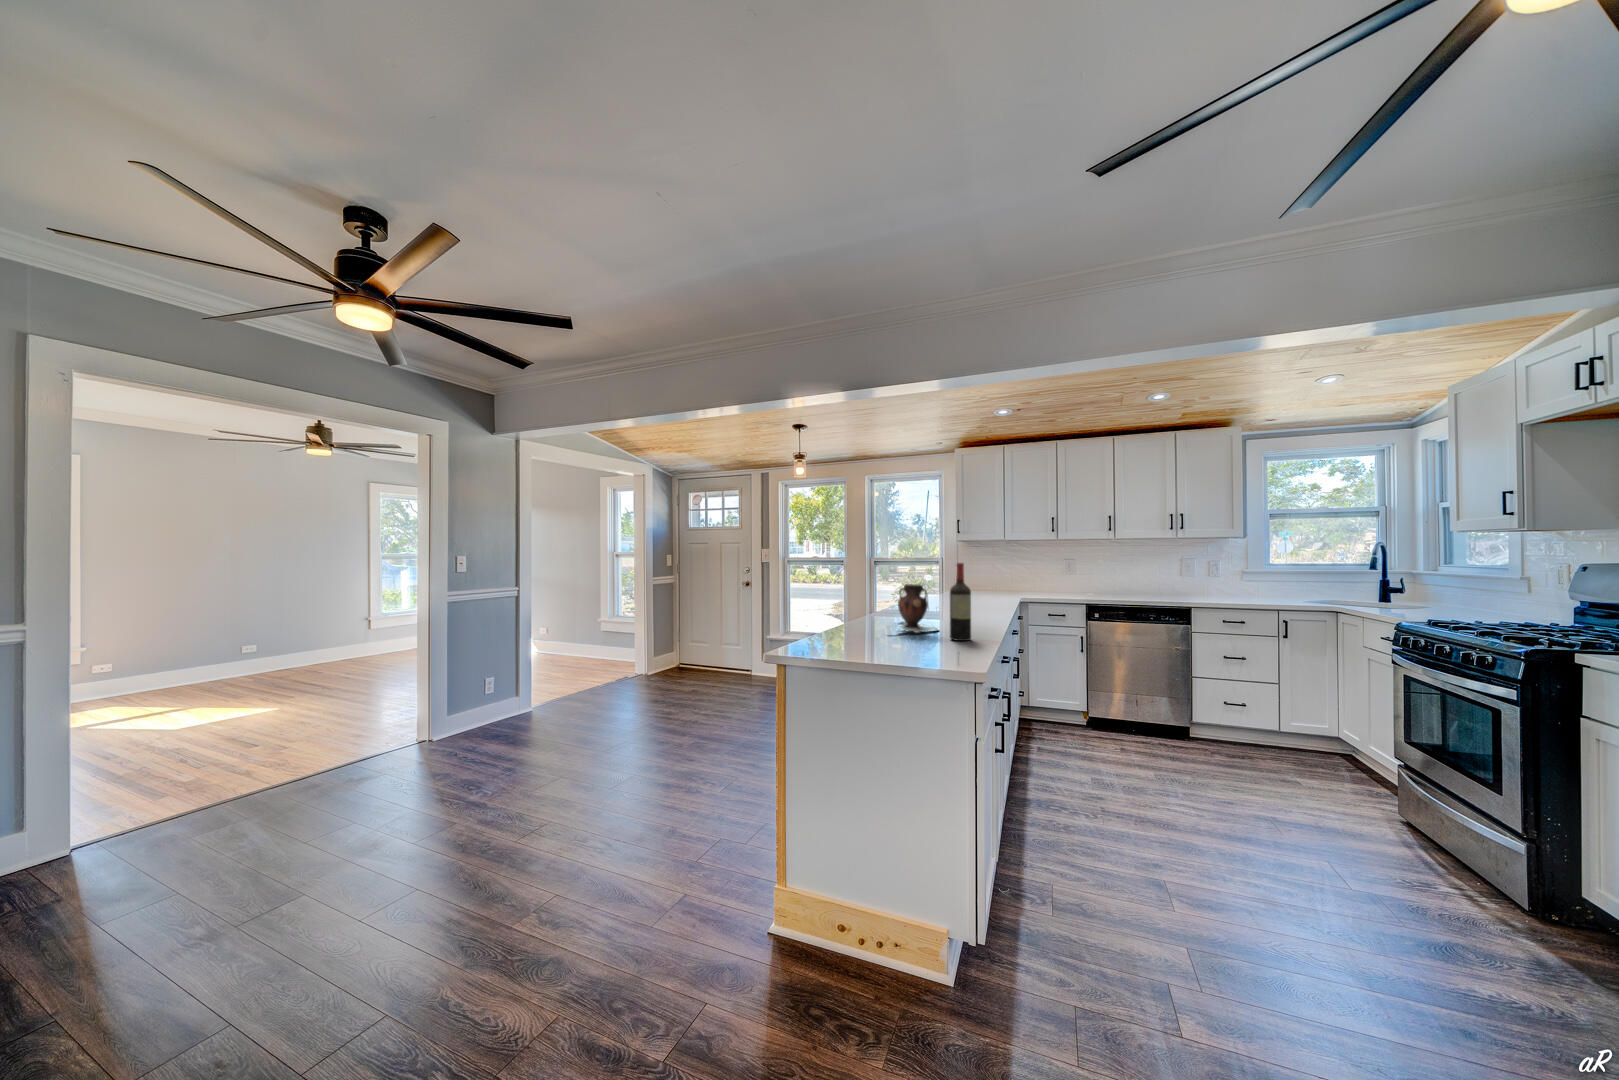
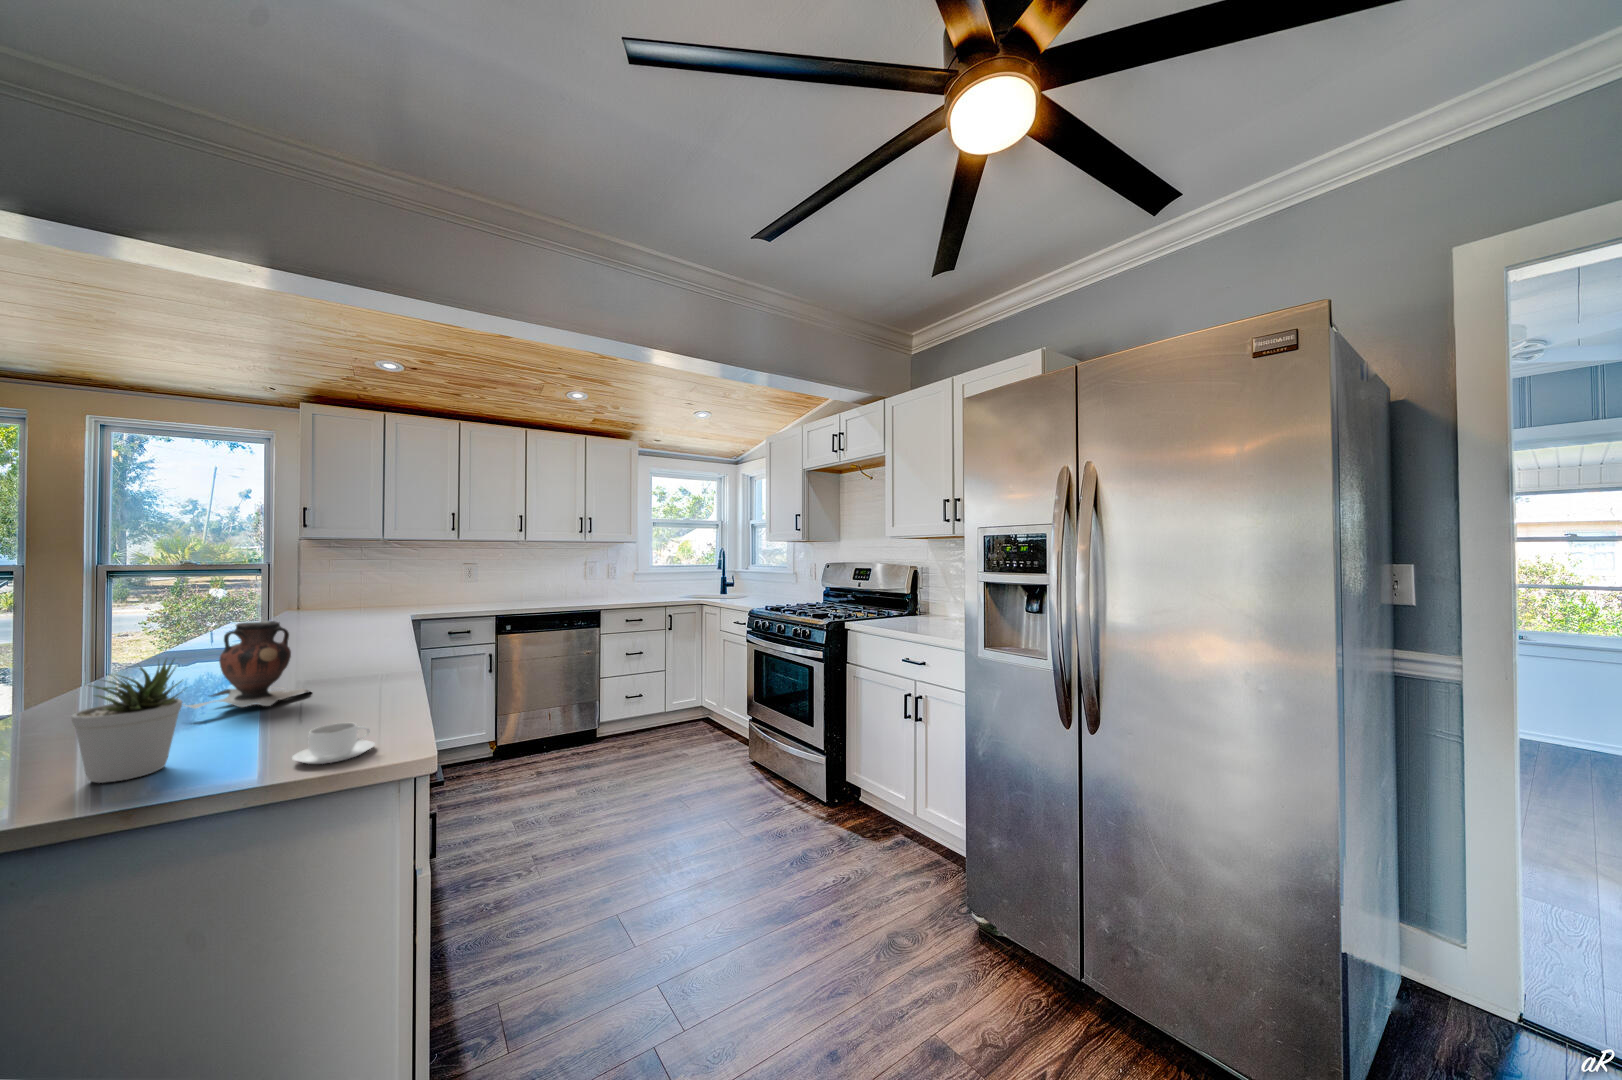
wine bottle: present [950,563,971,641] -> none [344,582,386,707]
potted plant: none [843,595,879,651] -> present [71,660,182,783]
coffee cup: none [915,641,952,661] -> present [292,723,375,764]

